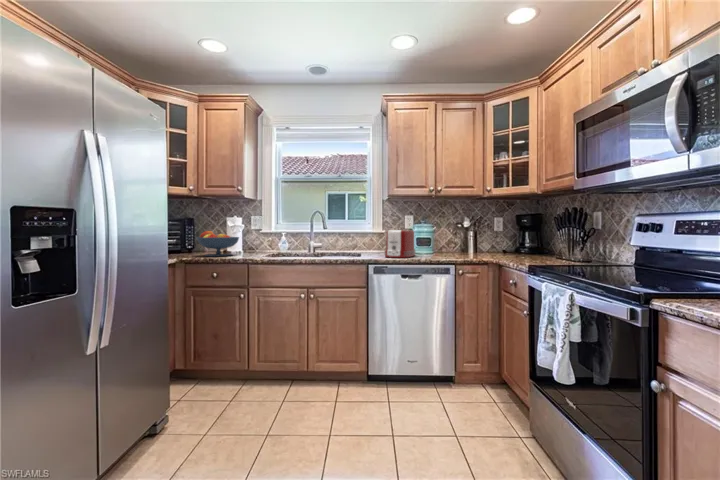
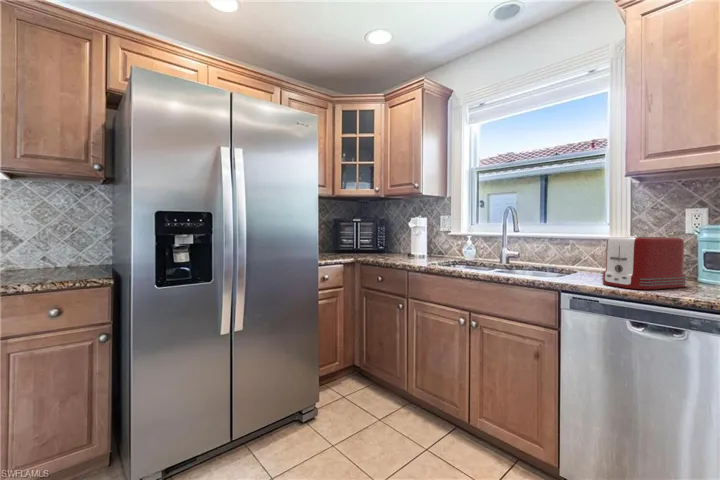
fruit bowl: present [197,231,239,256] -> none [376,232,418,260]

